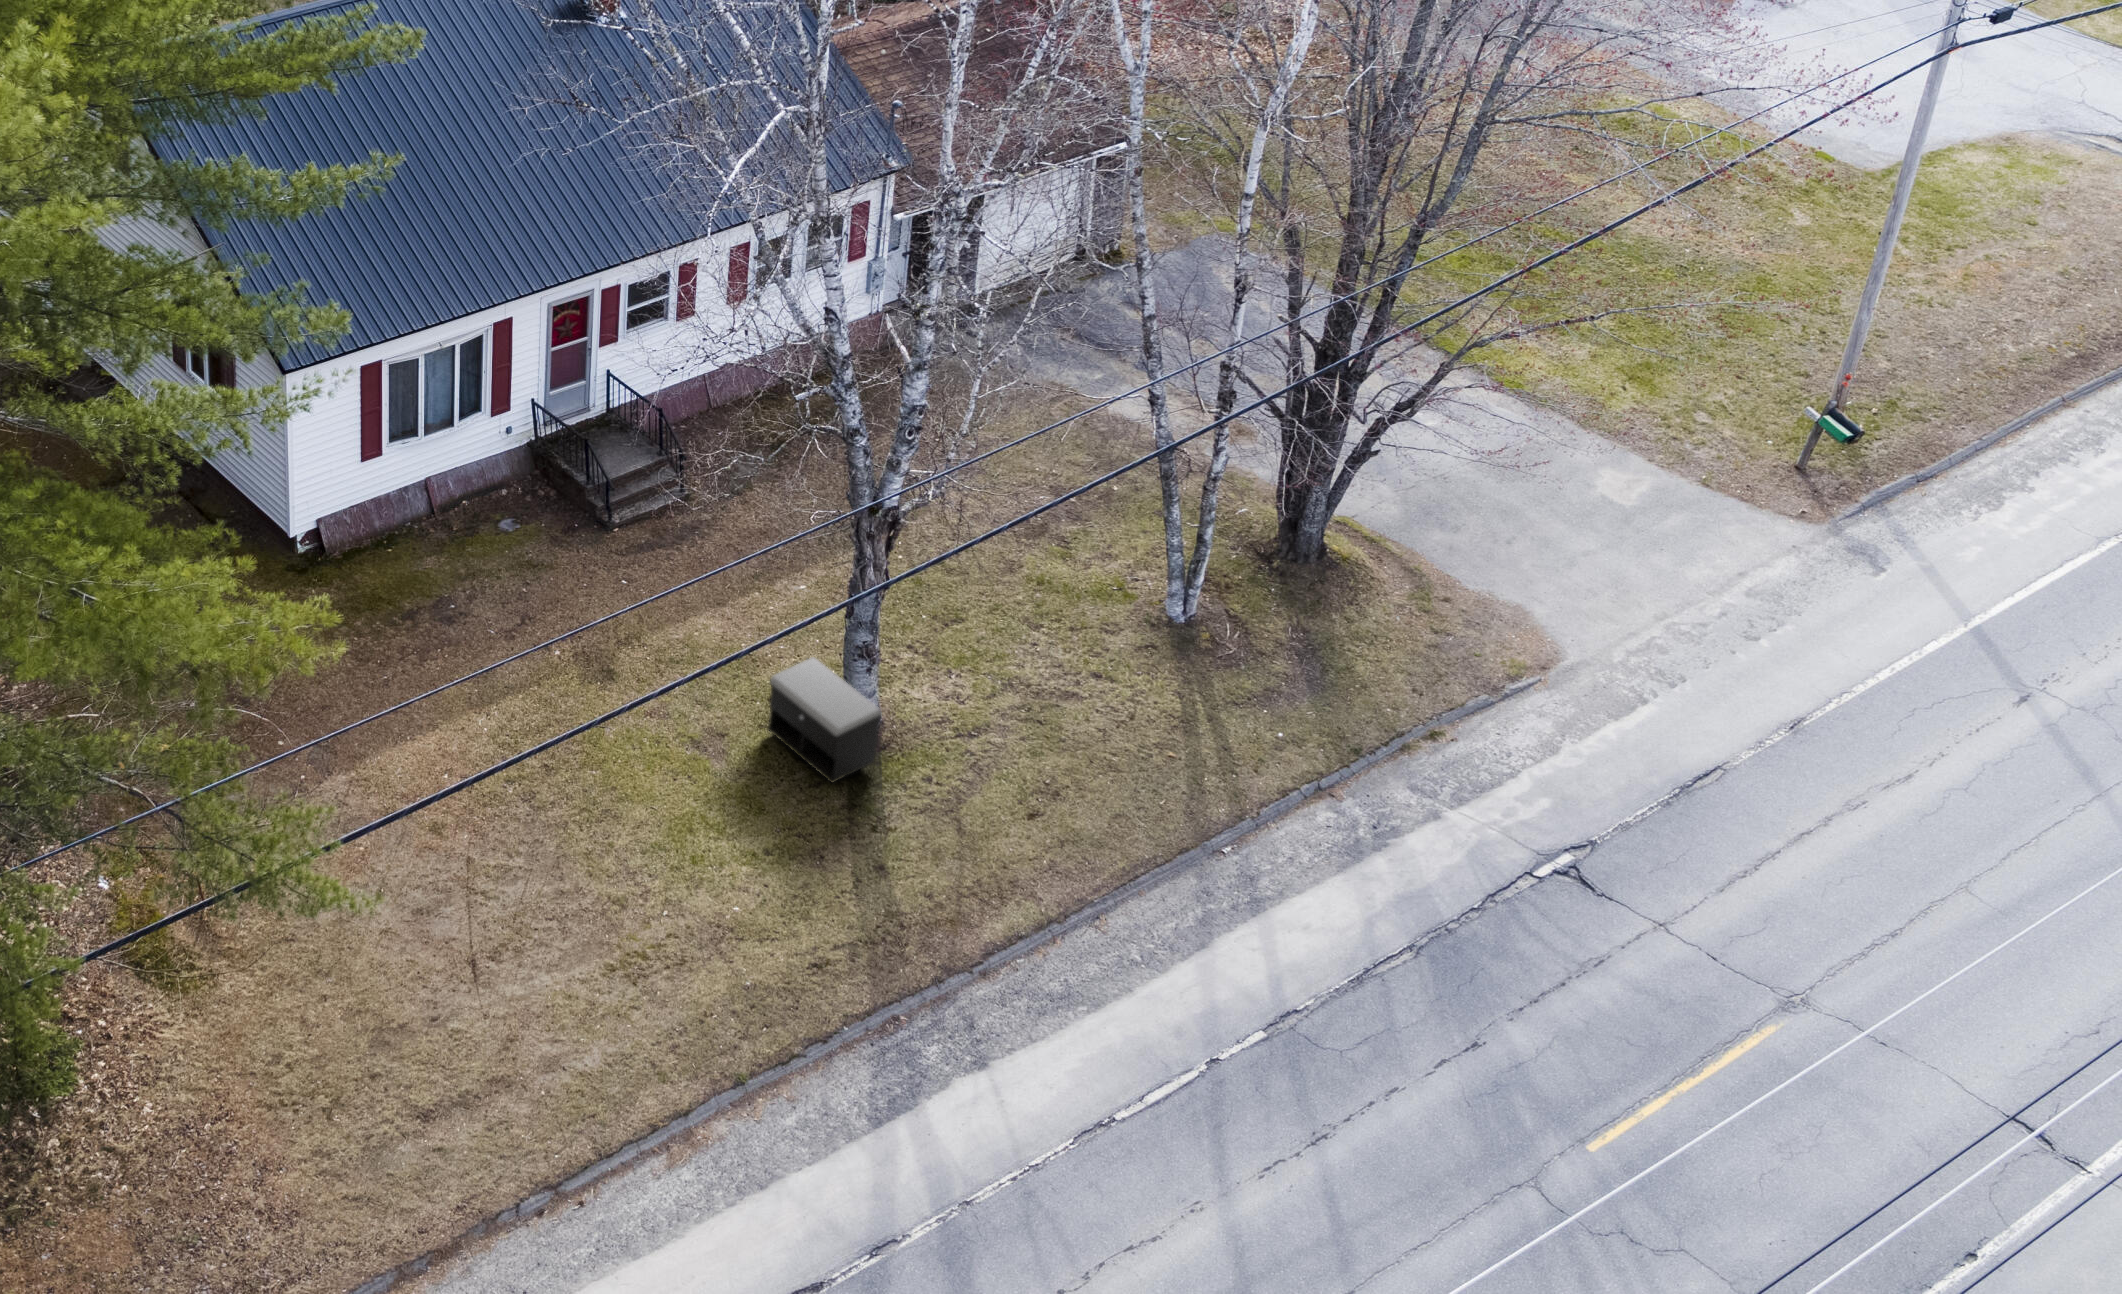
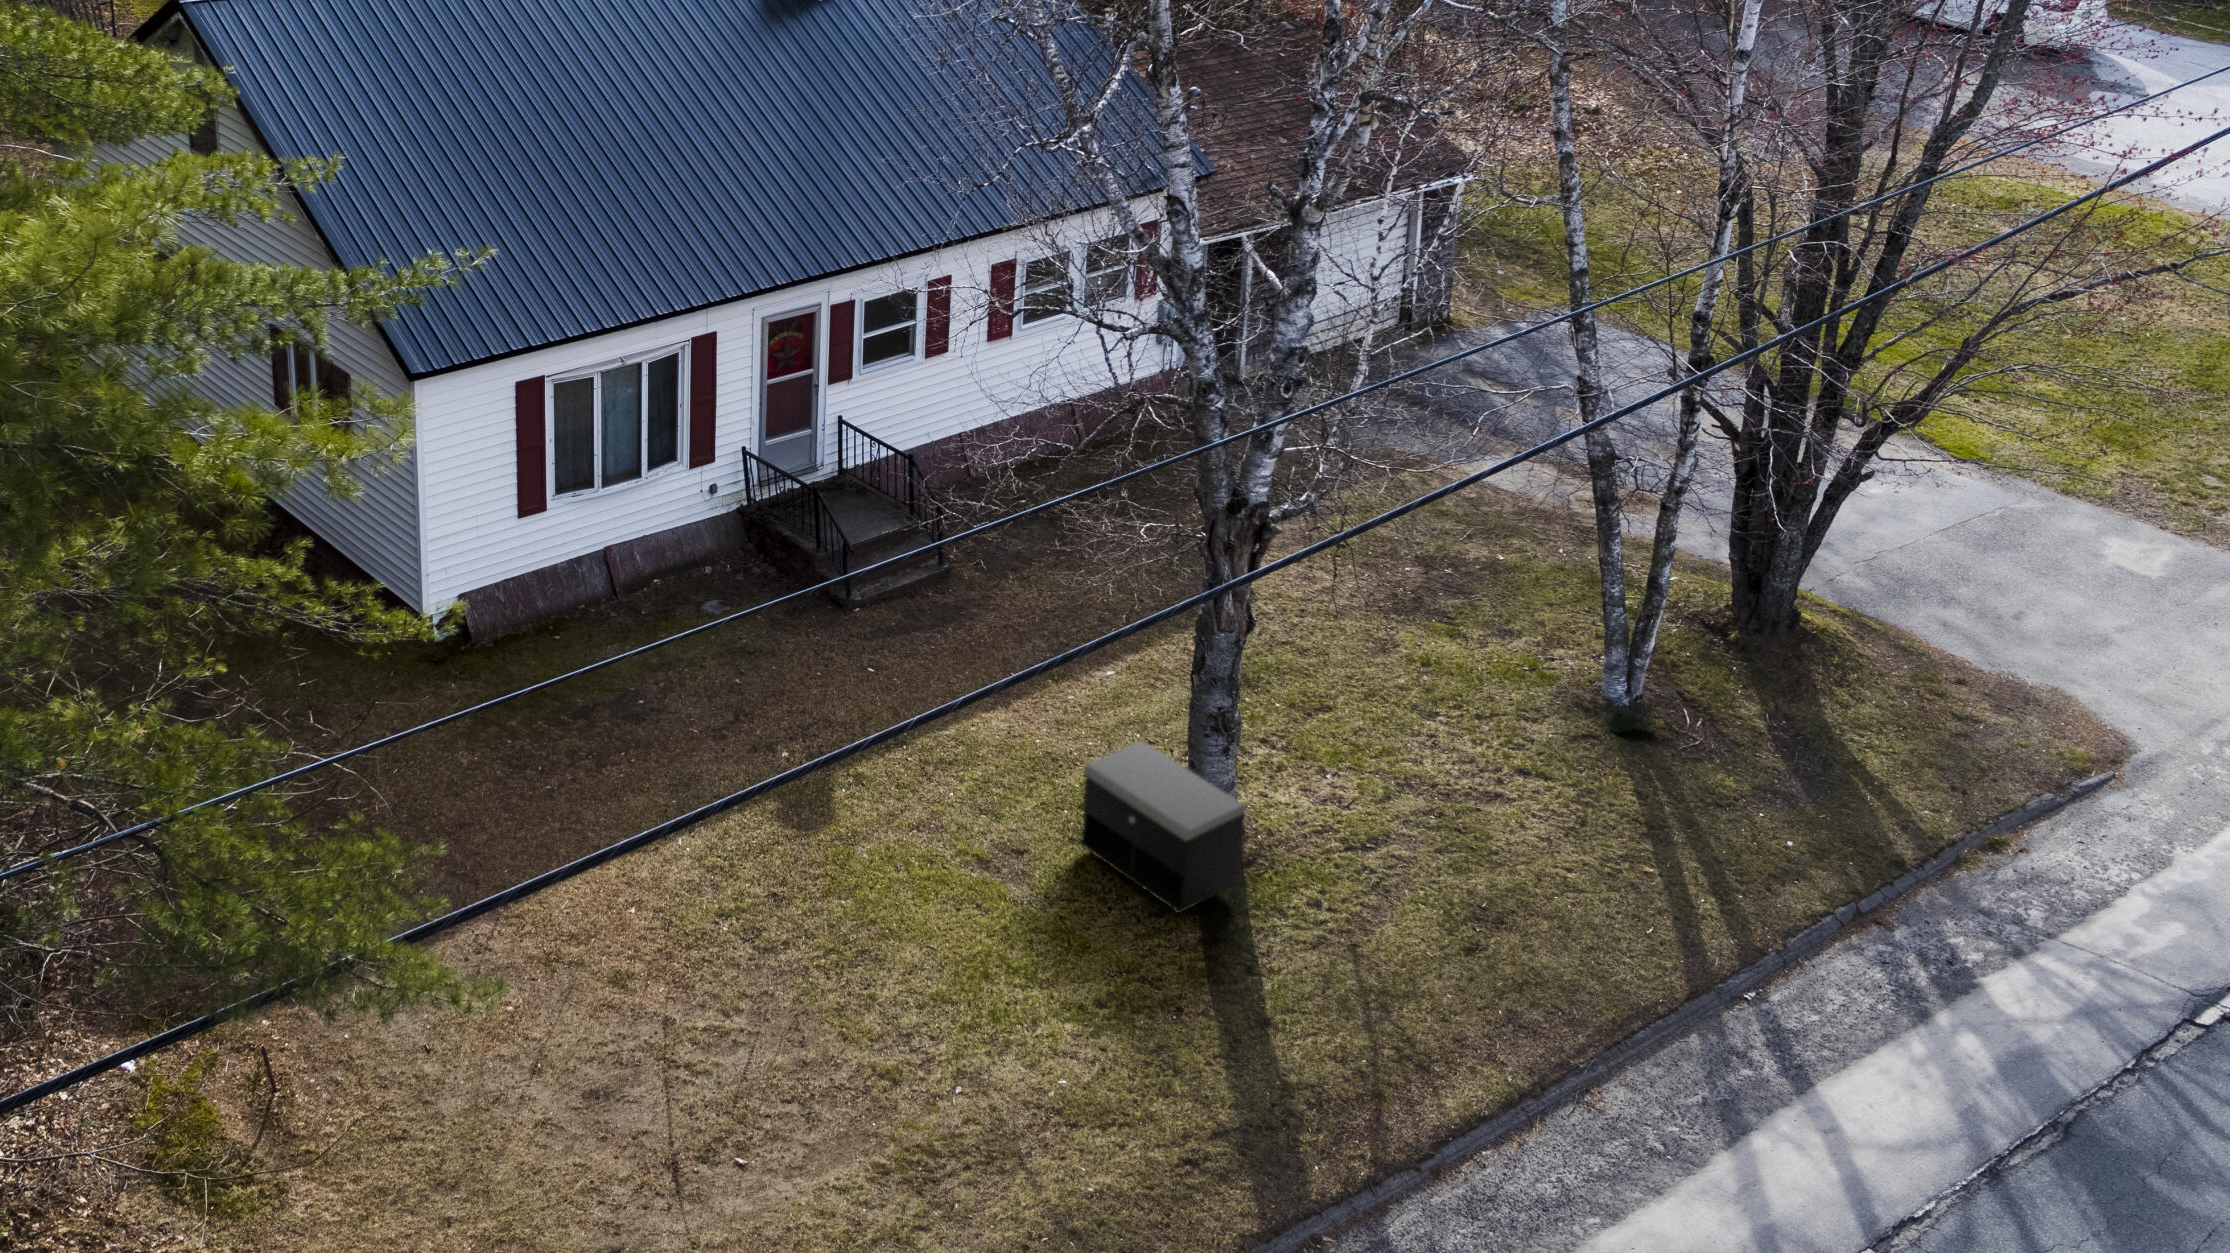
watering can: none [1165,621,1200,641] -> present [1606,704,1645,733]

